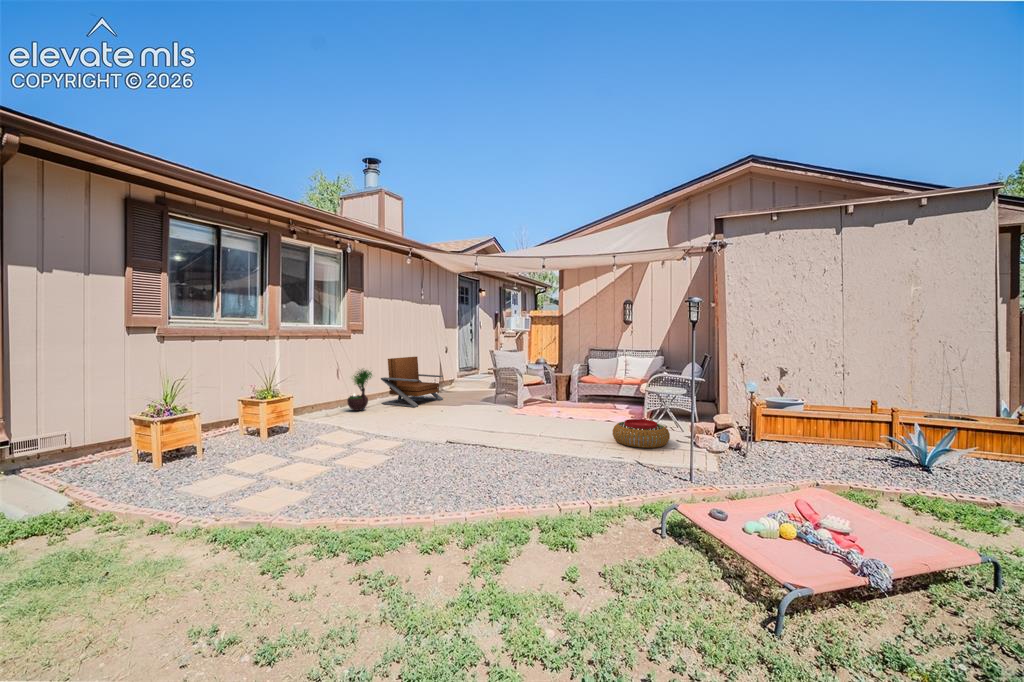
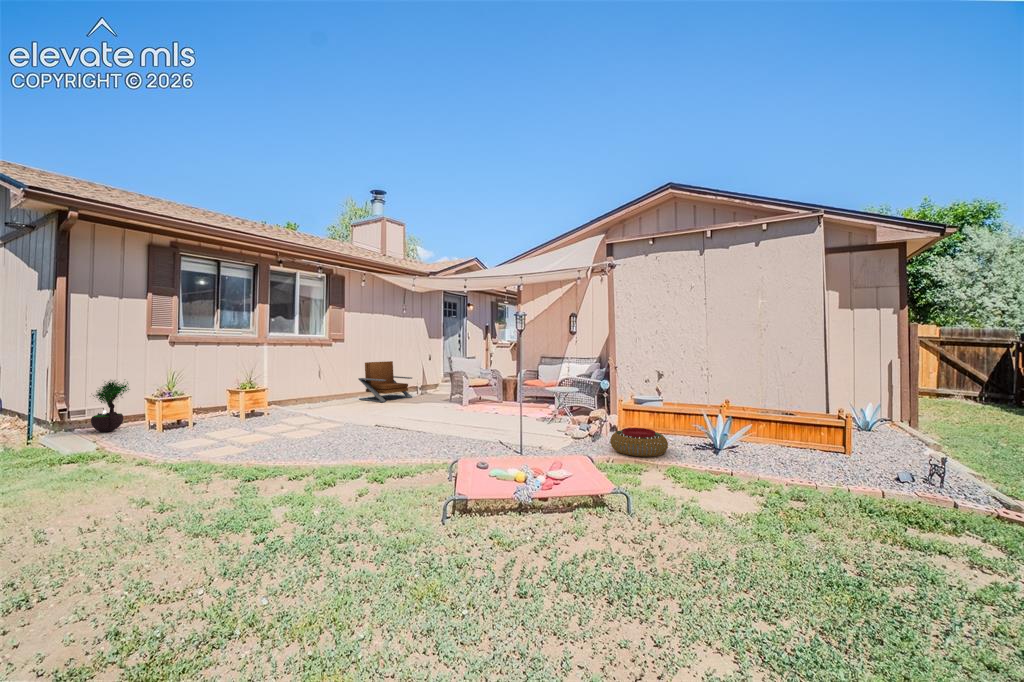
potted tree: present [347,369,372,411] -> present [91,381,129,432]
pouf: present [612,419,670,448] -> present [610,428,668,457]

